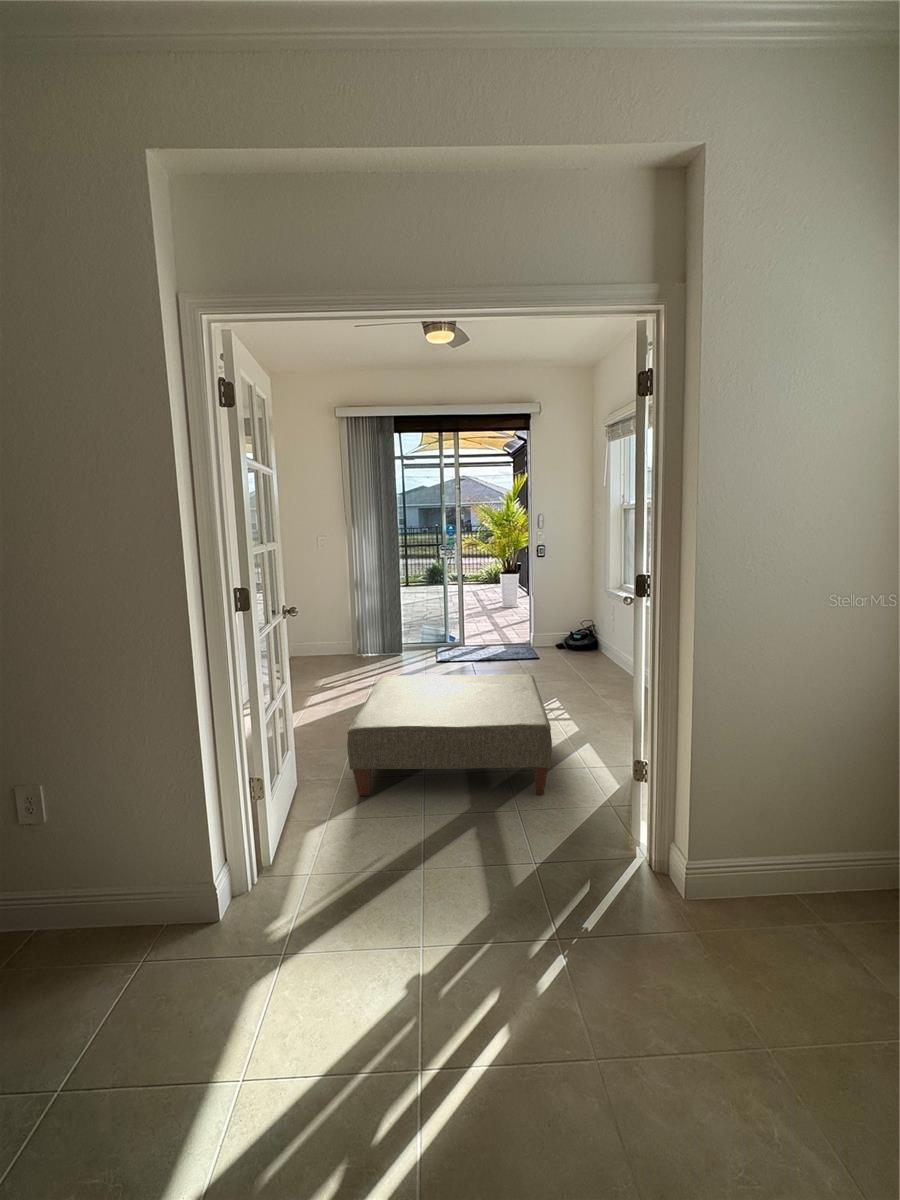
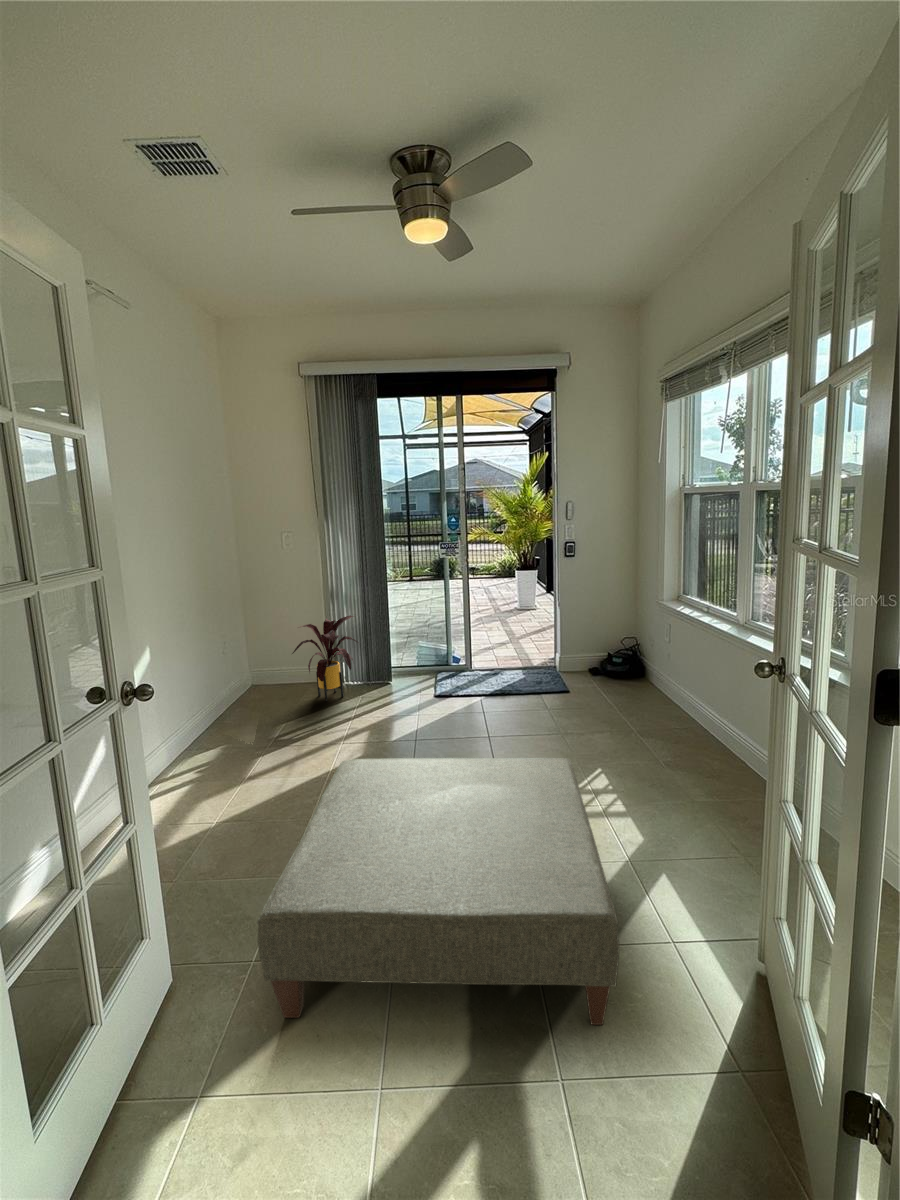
house plant: none [327,600,383,666] -> present [292,615,357,701]

